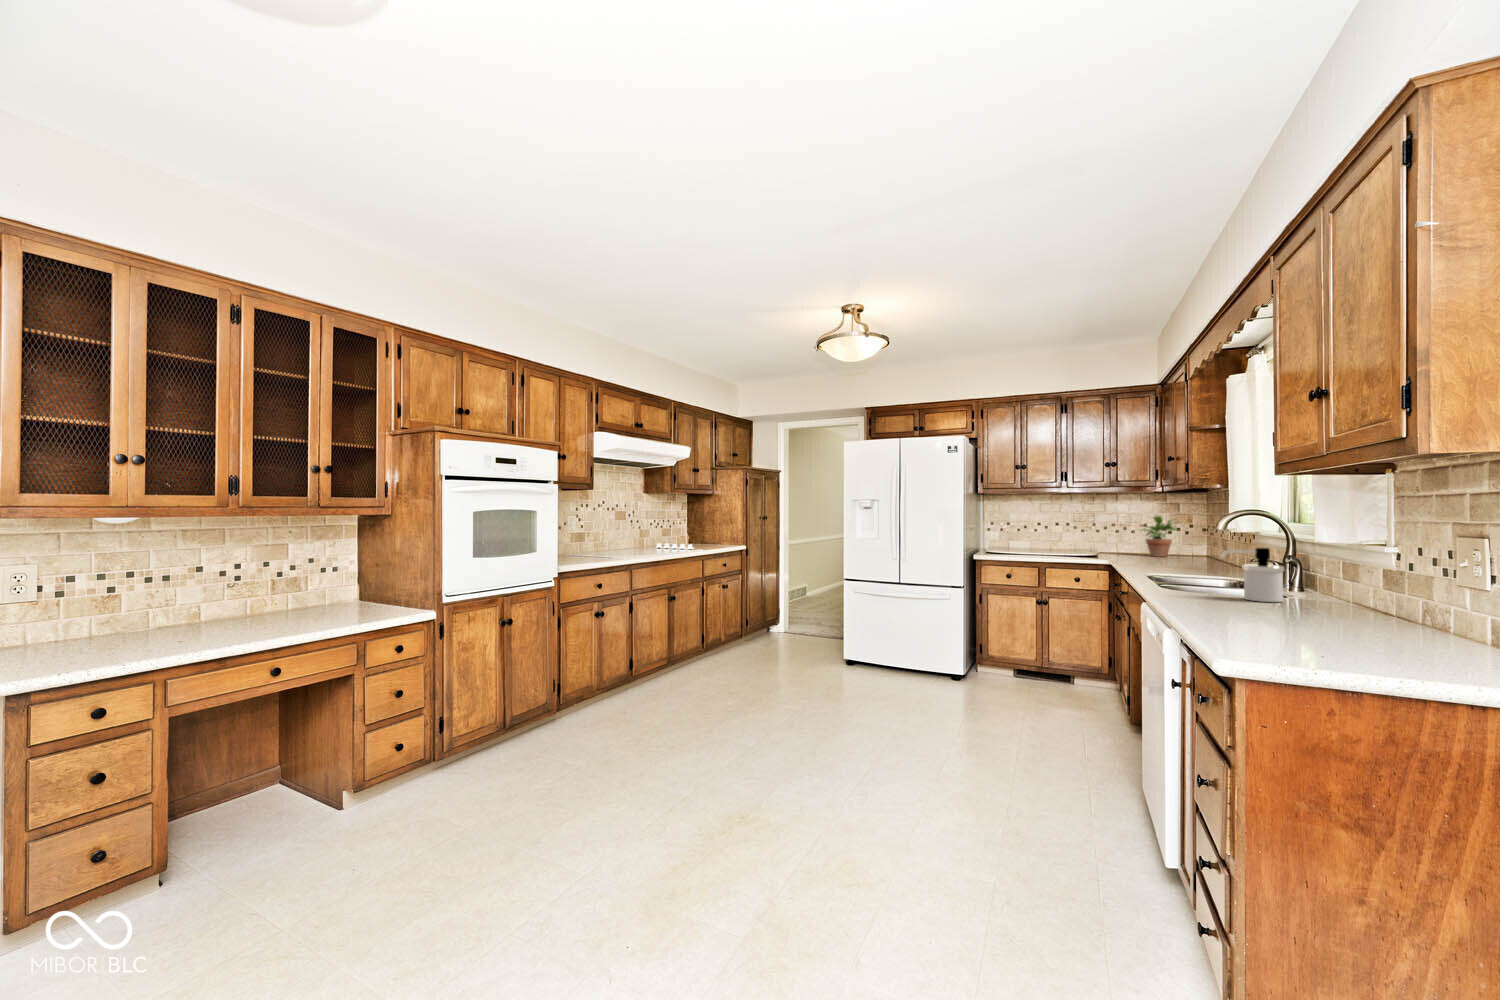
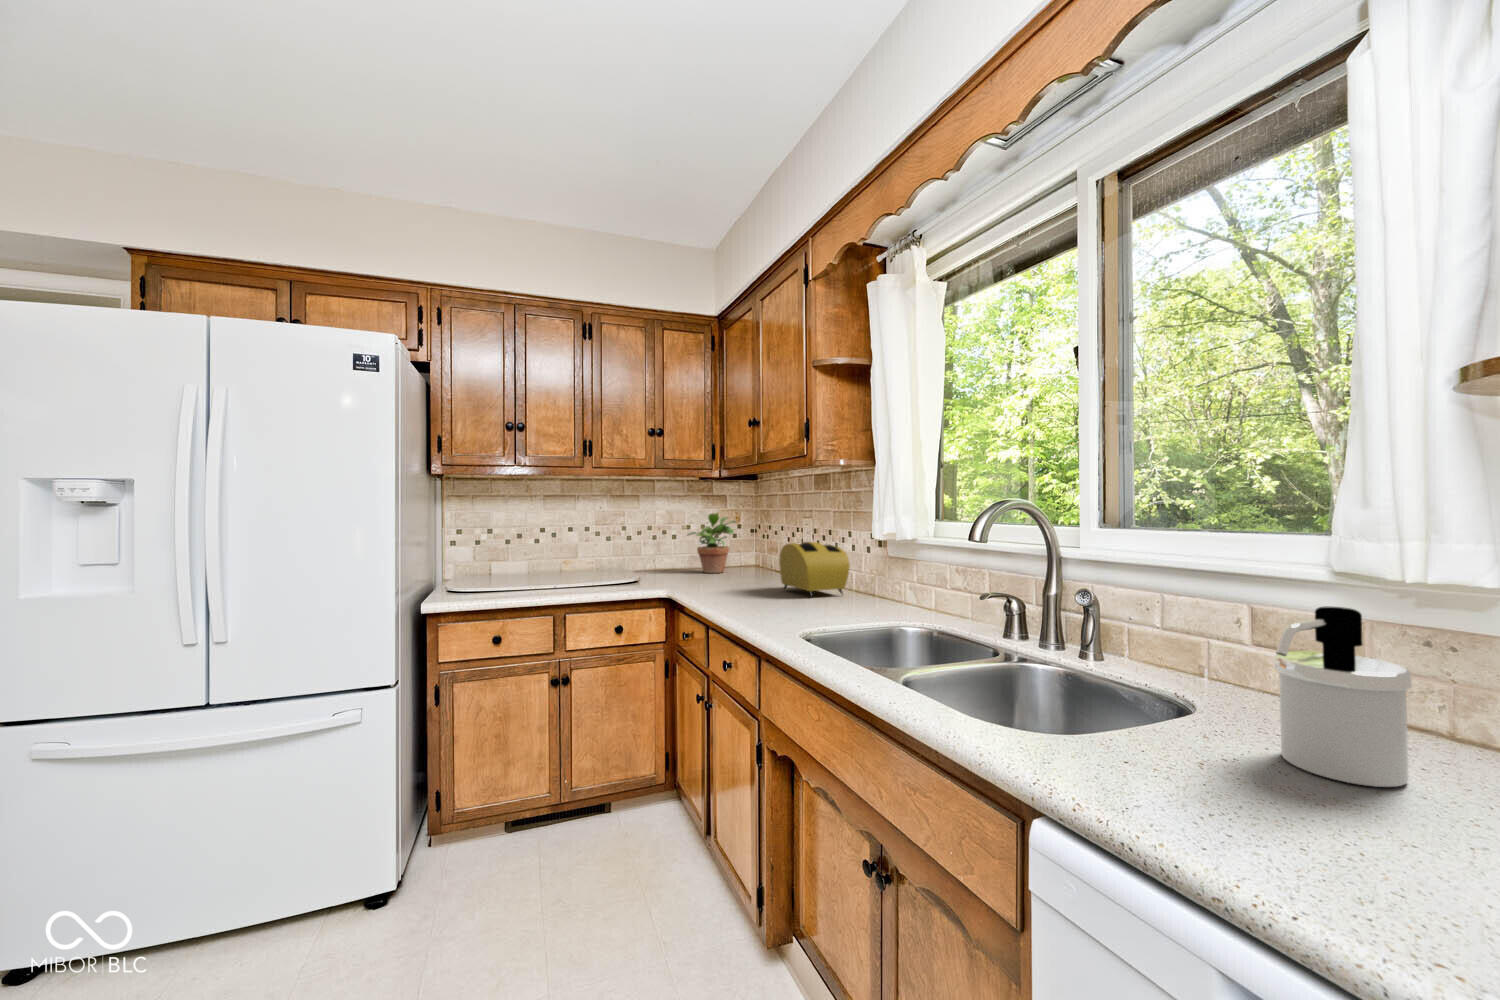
toaster: none [1183,534,1227,568] -> present [779,542,850,597]

